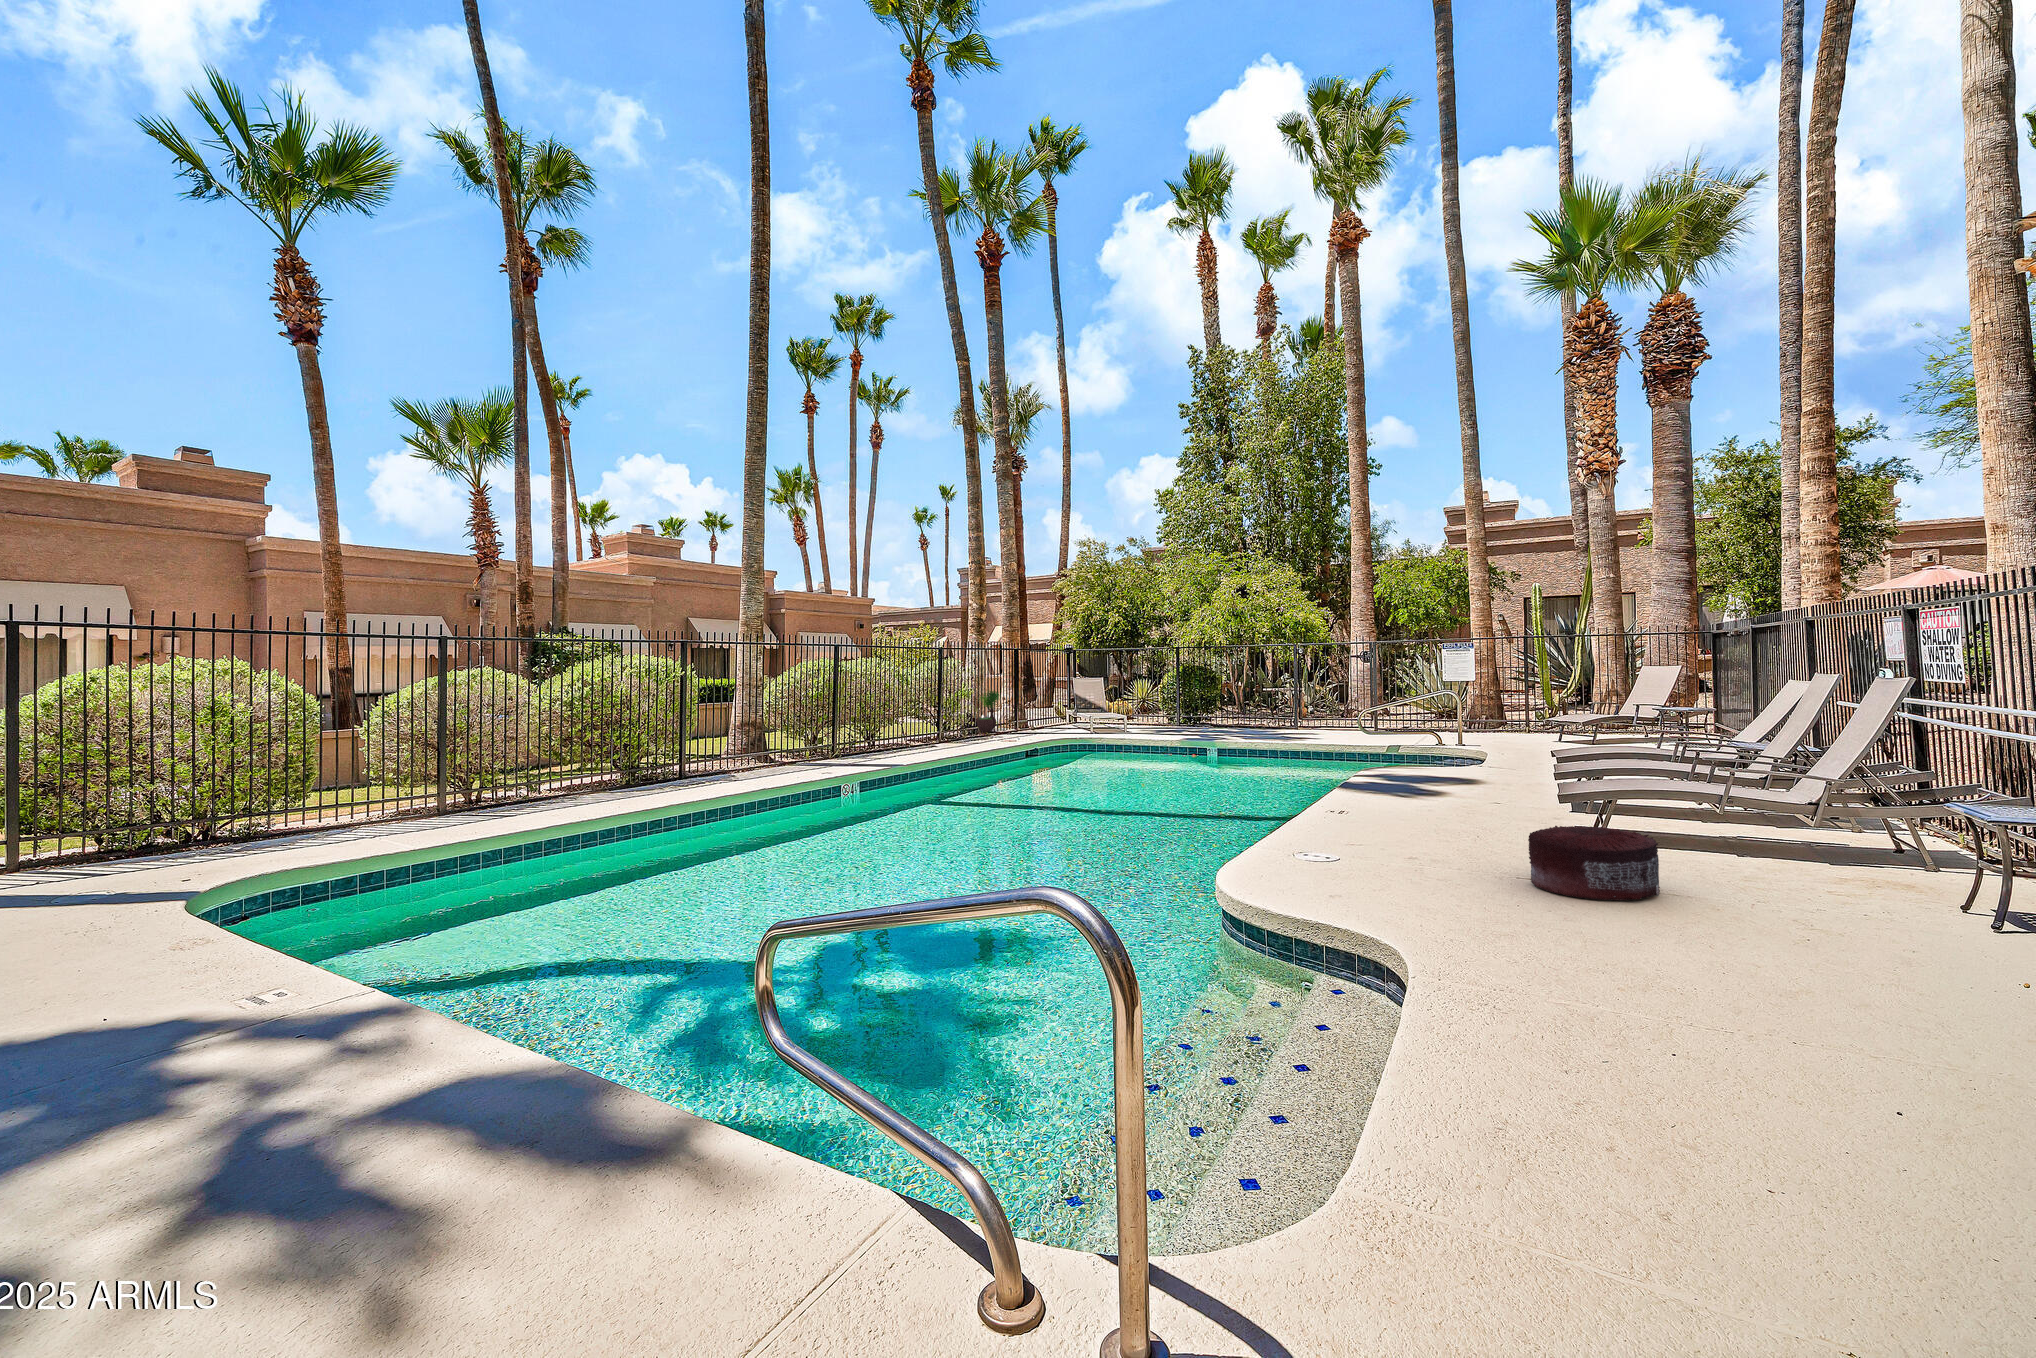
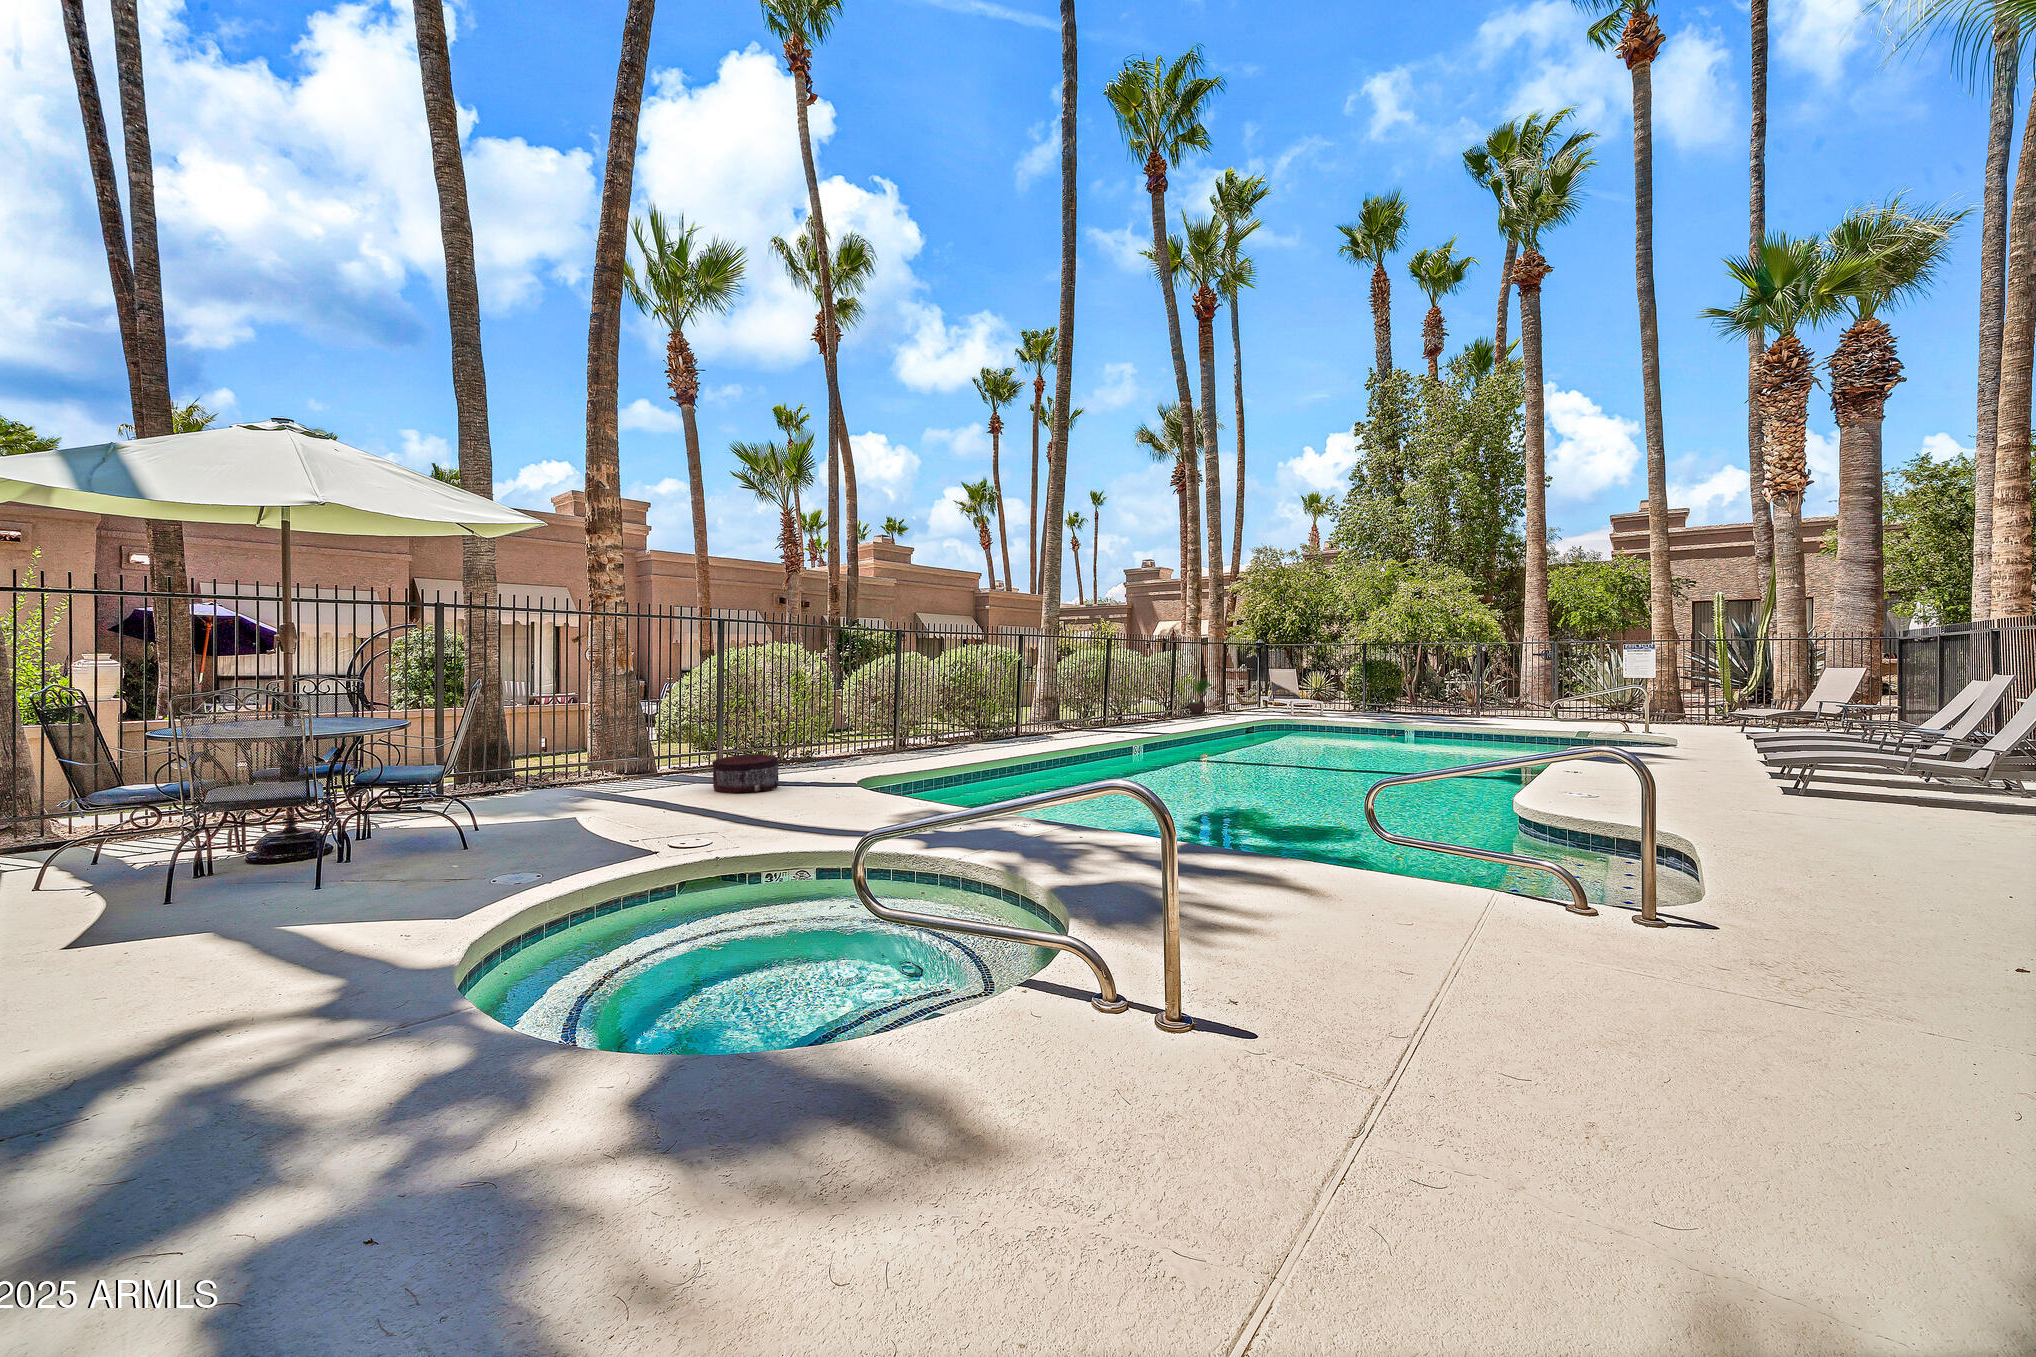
pouf: present [1528,826,1660,900] -> present [712,754,779,793]

